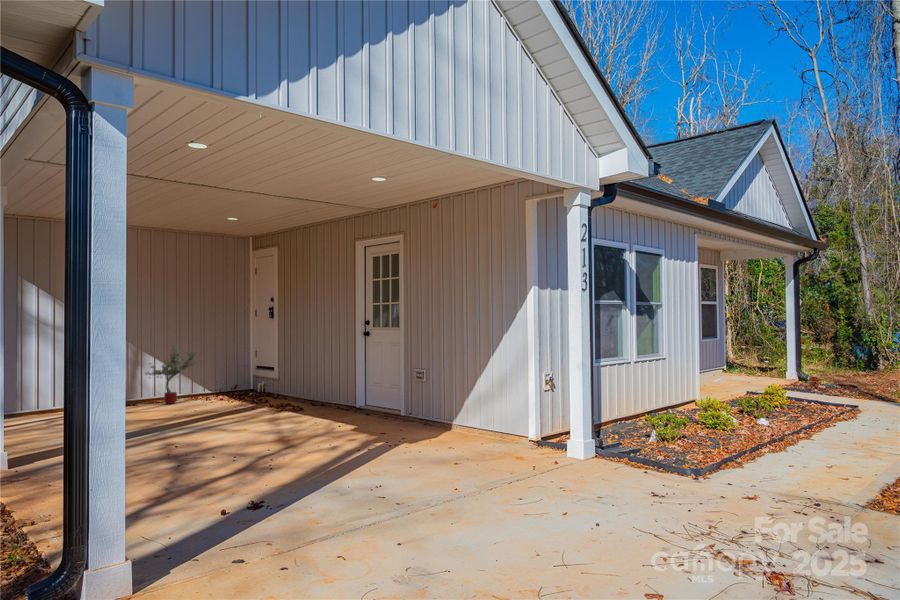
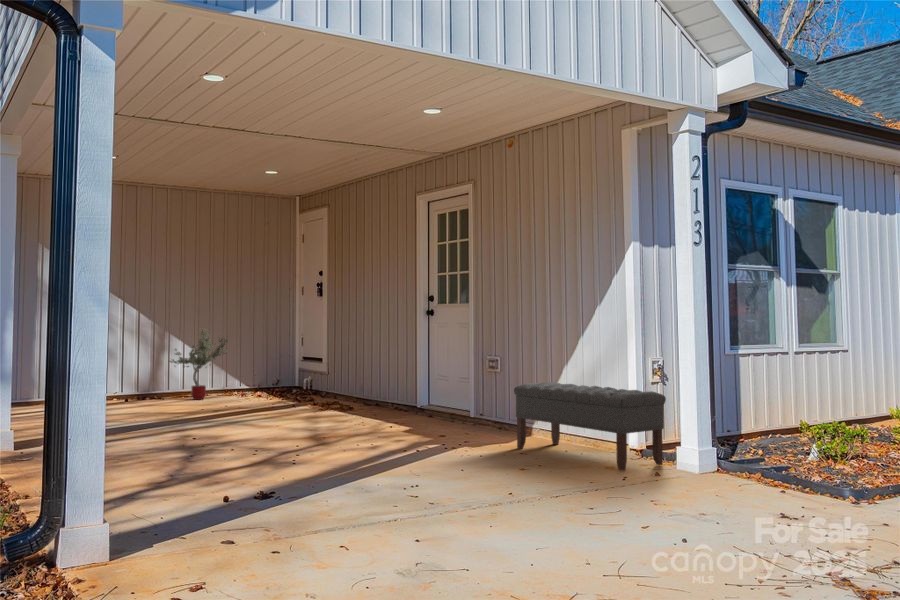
bench: none [444,392,563,465] -> present [514,382,666,471]

